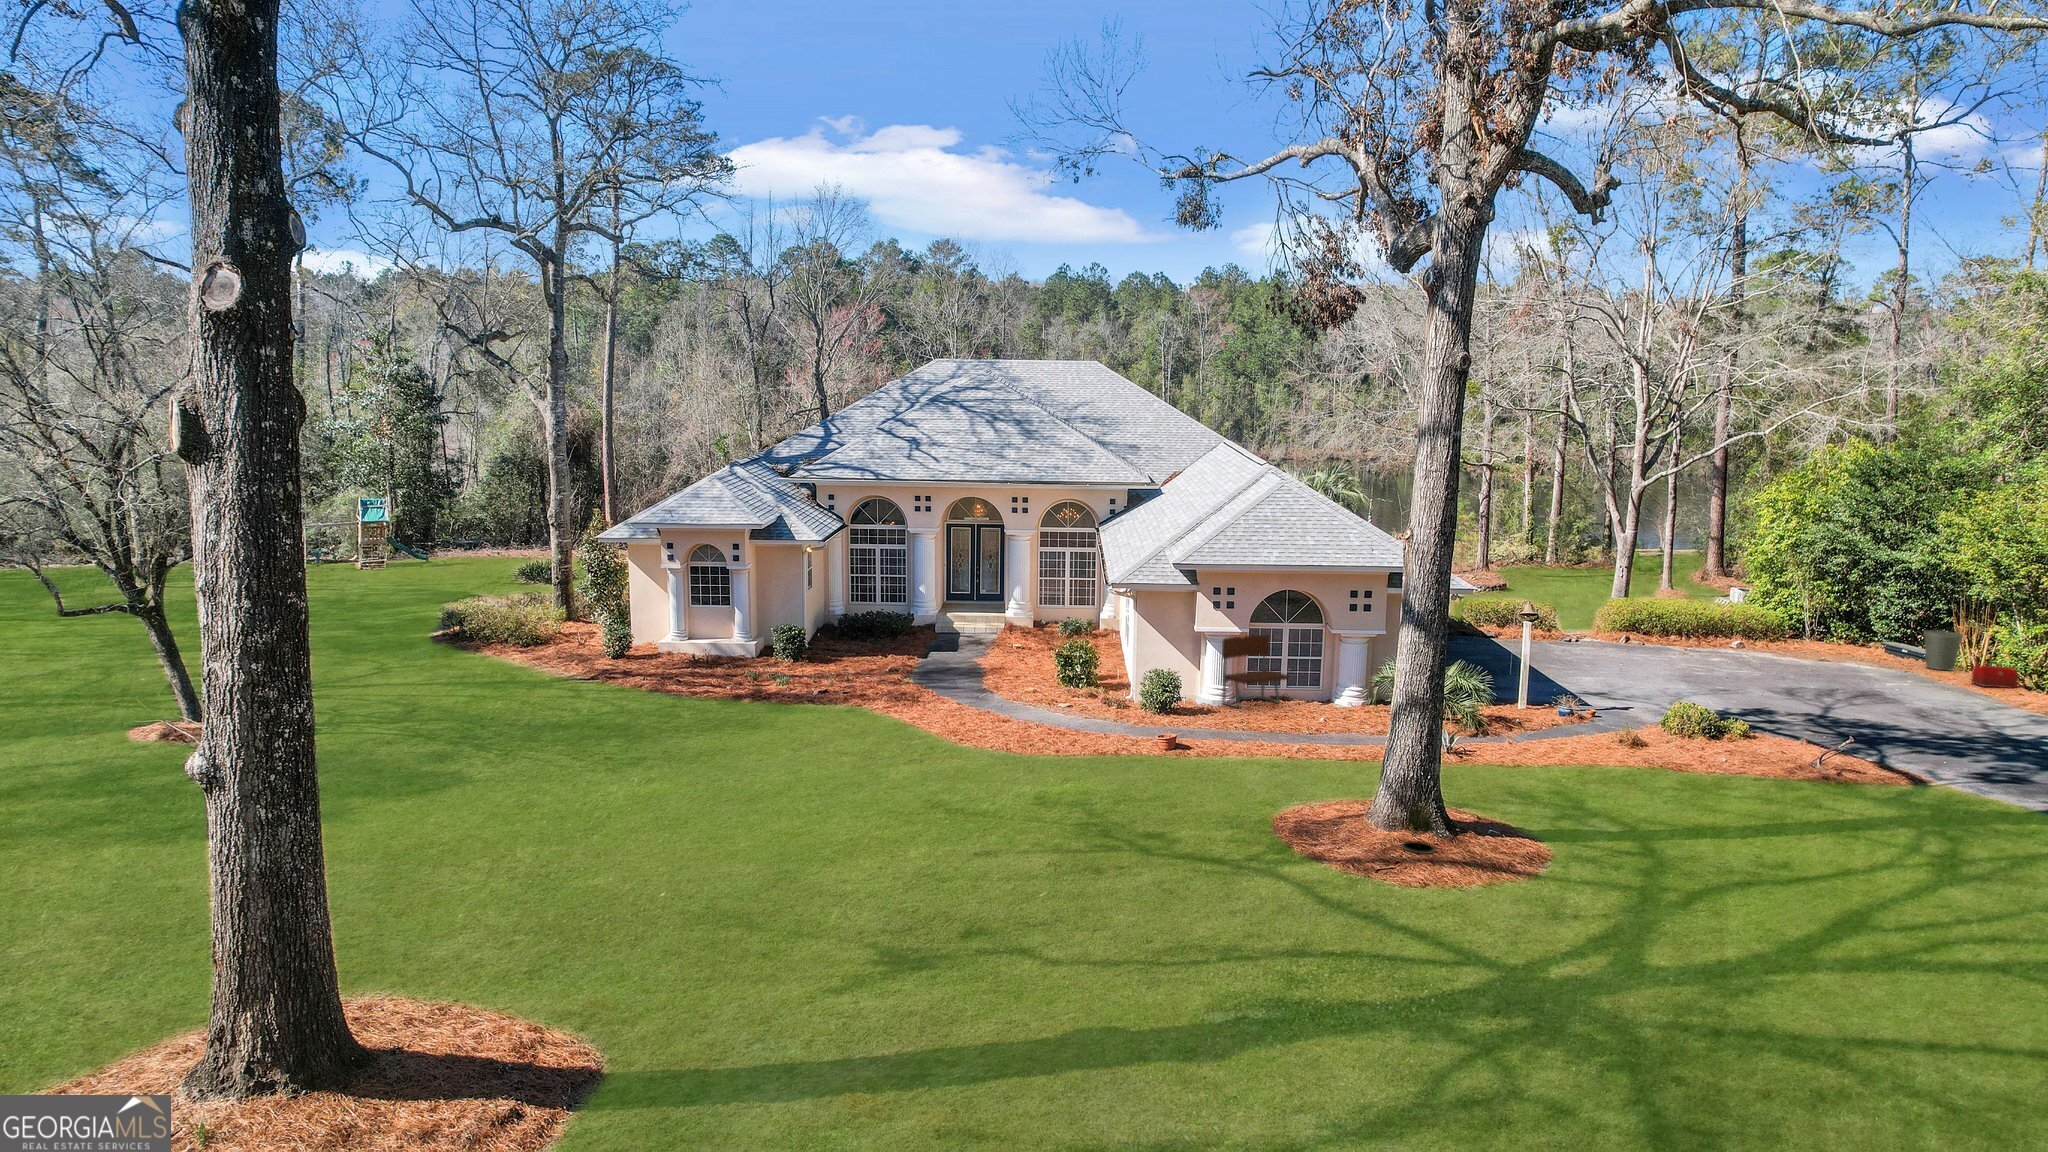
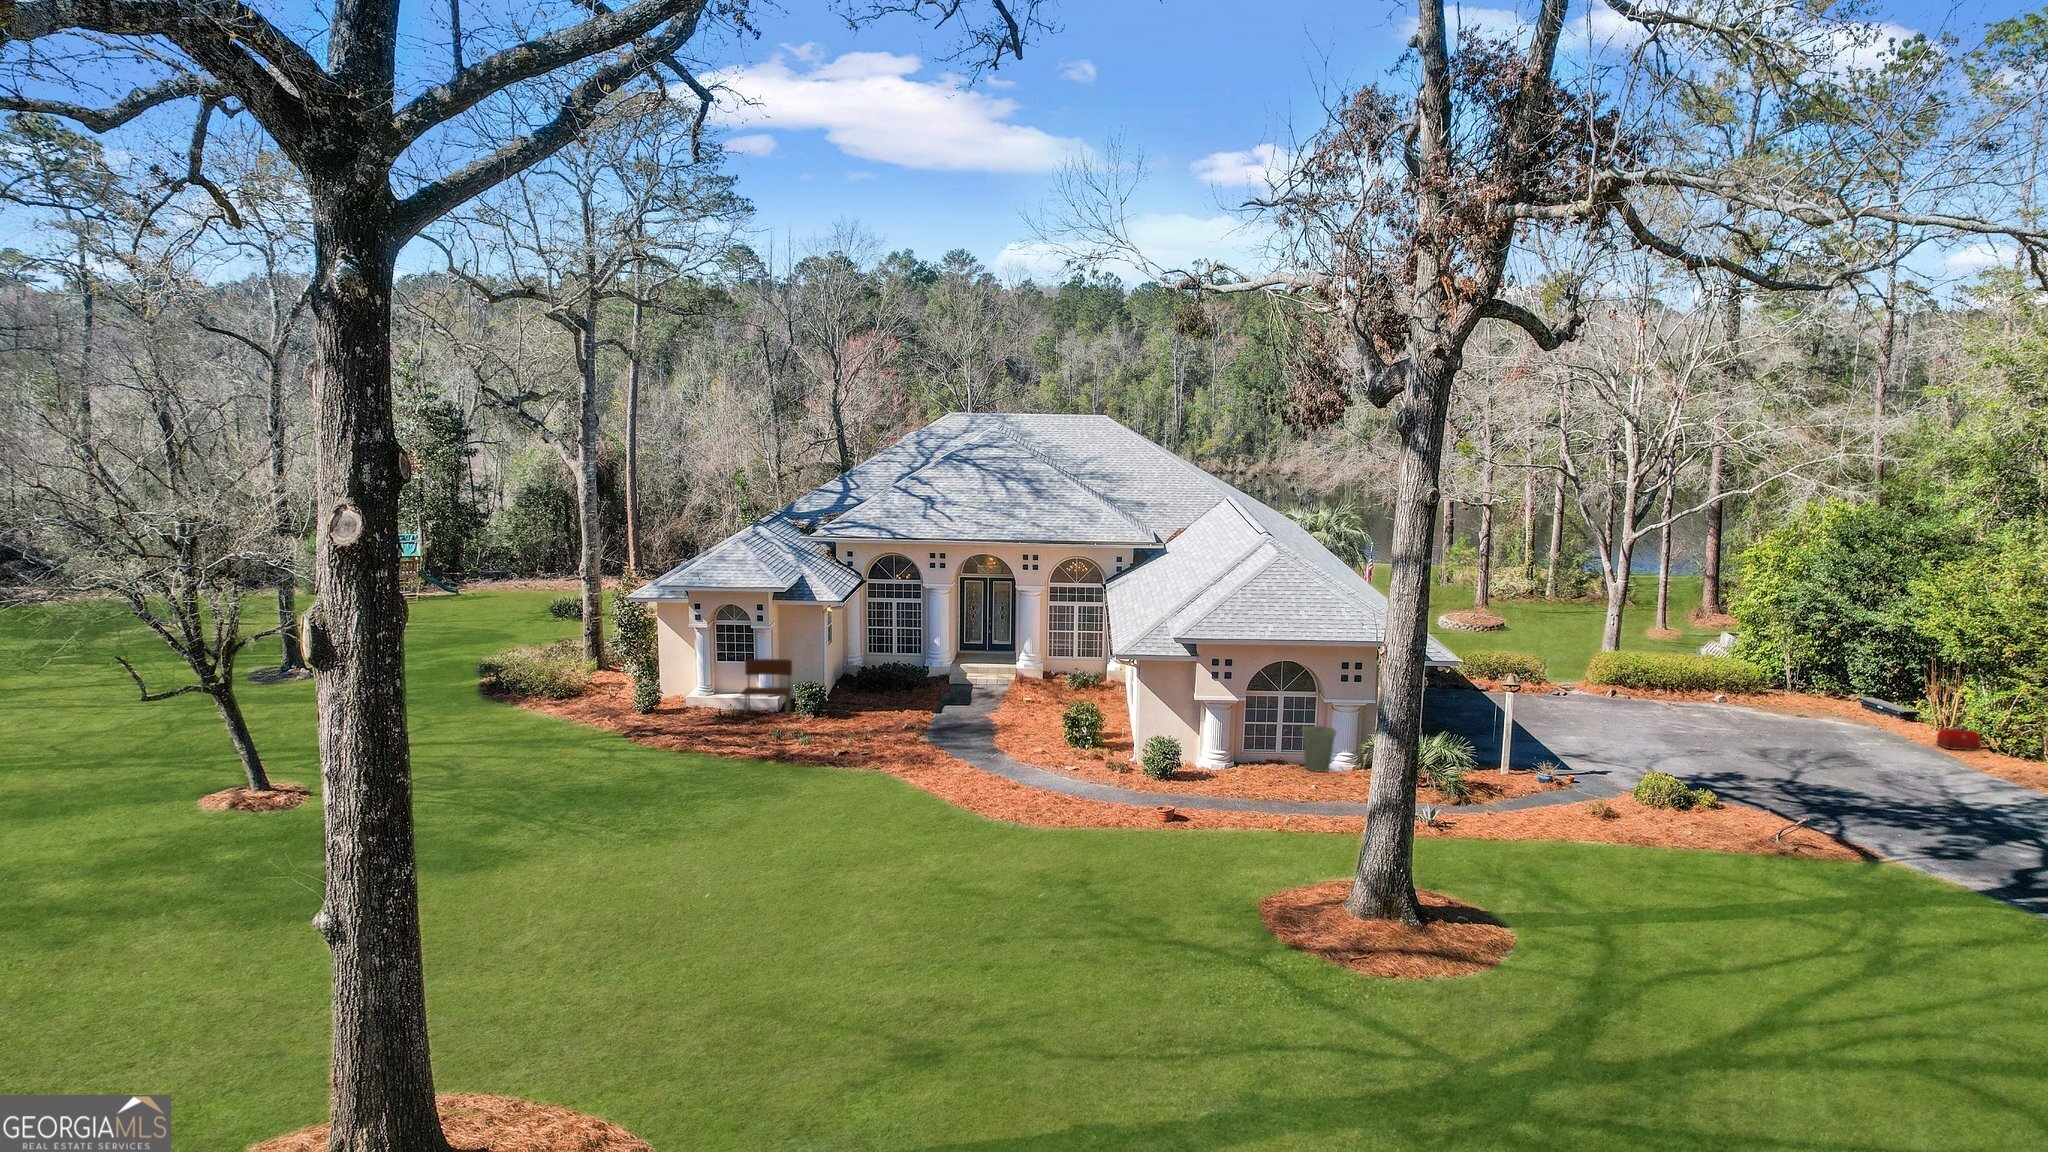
trash can: present [1924,630,1964,671] -> present [1302,726,1336,772]
bench: present [1222,635,1289,708] -> present [741,659,792,713]
potted tree: present [1401,795,1435,854] -> none [1378,884,1412,942]

